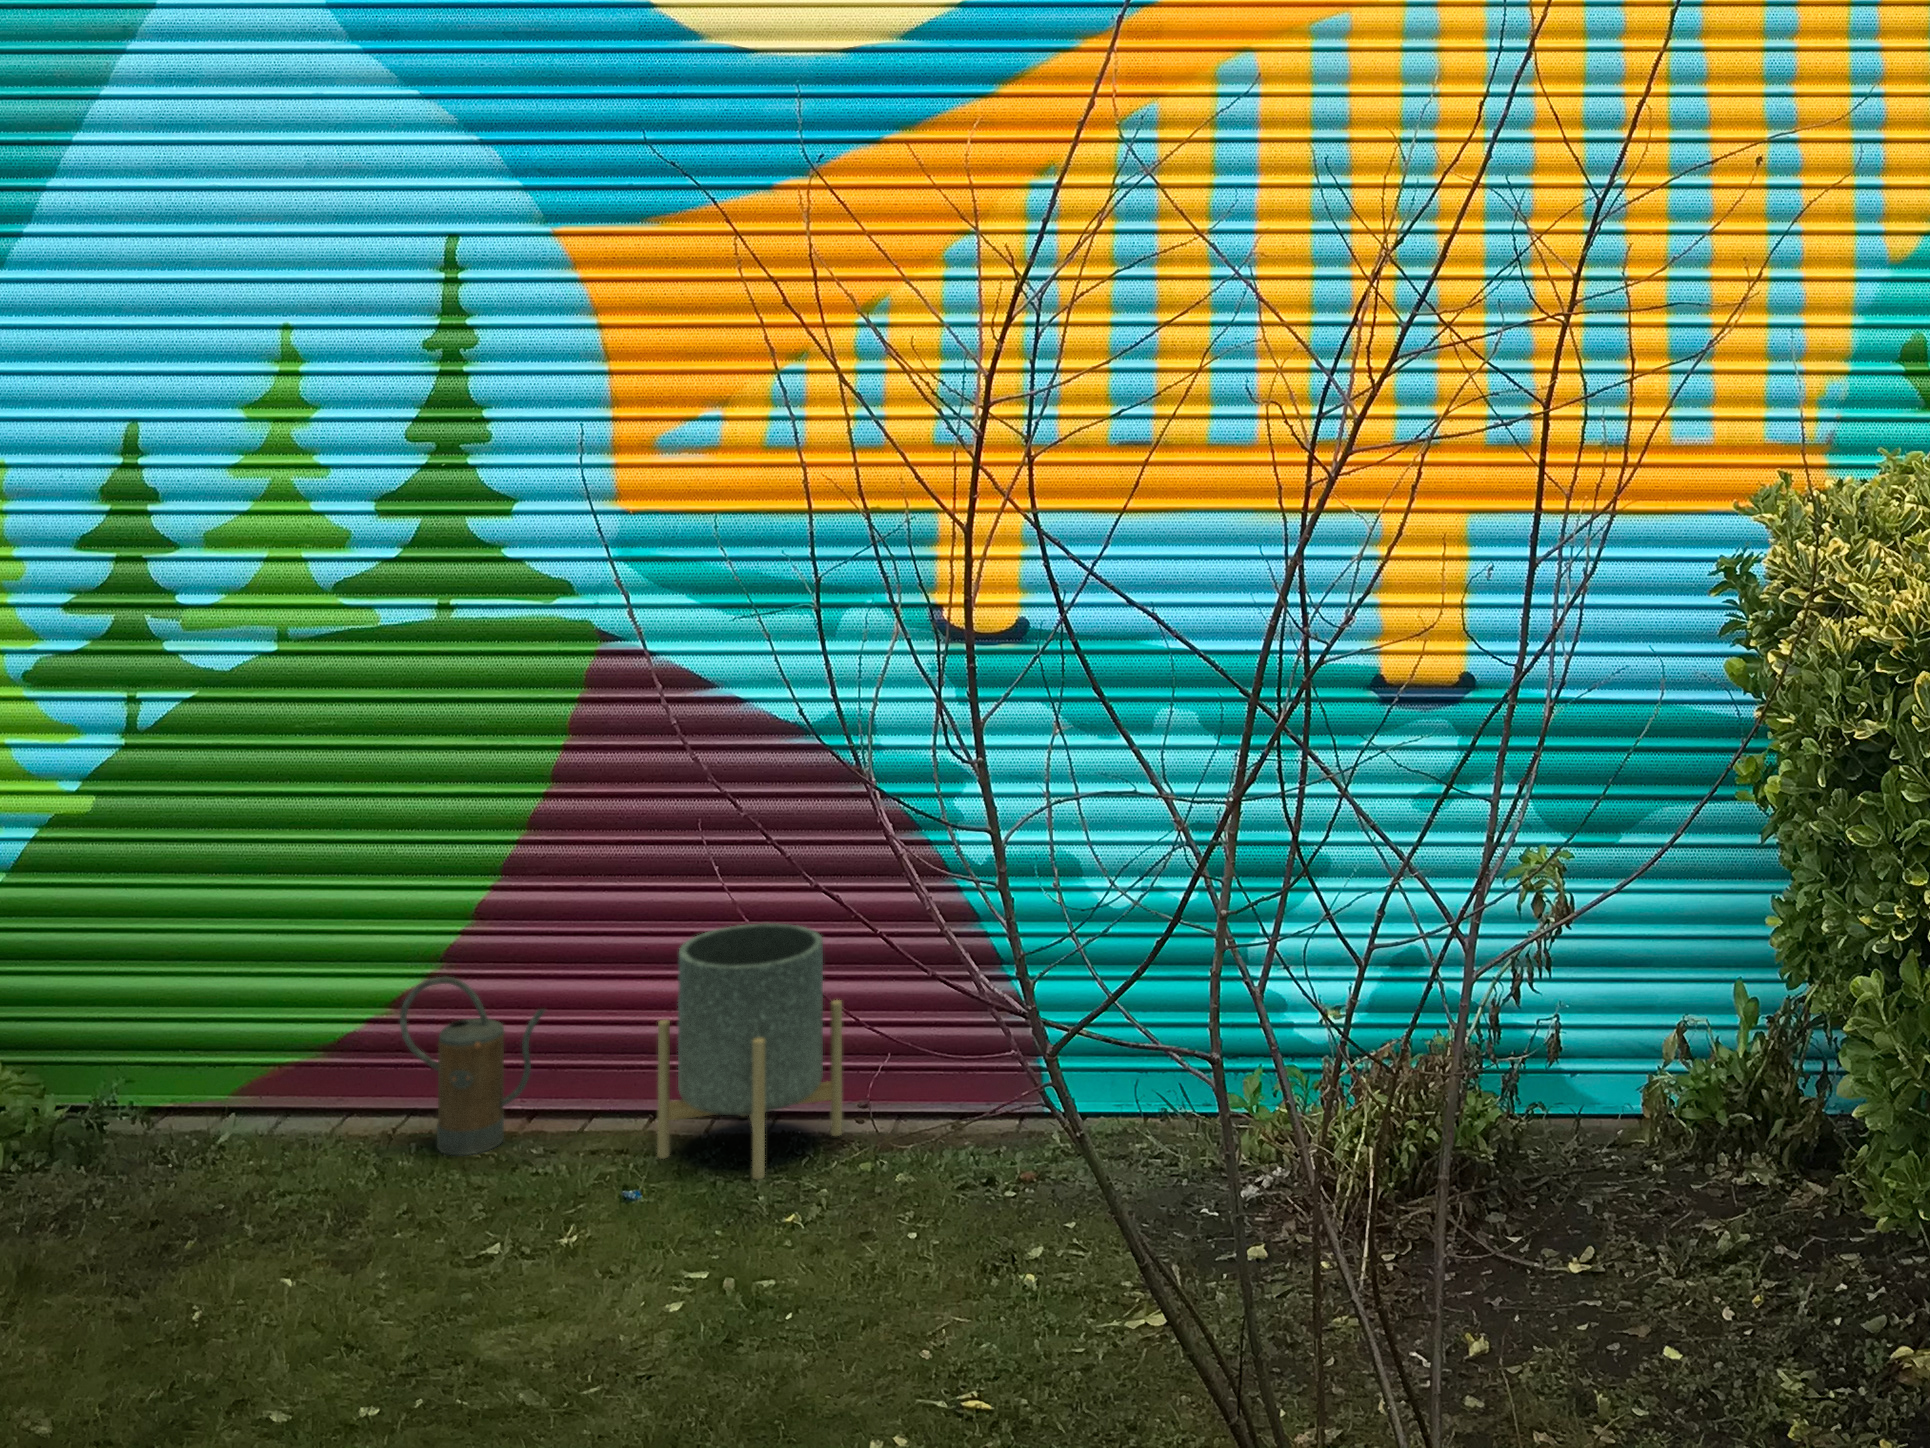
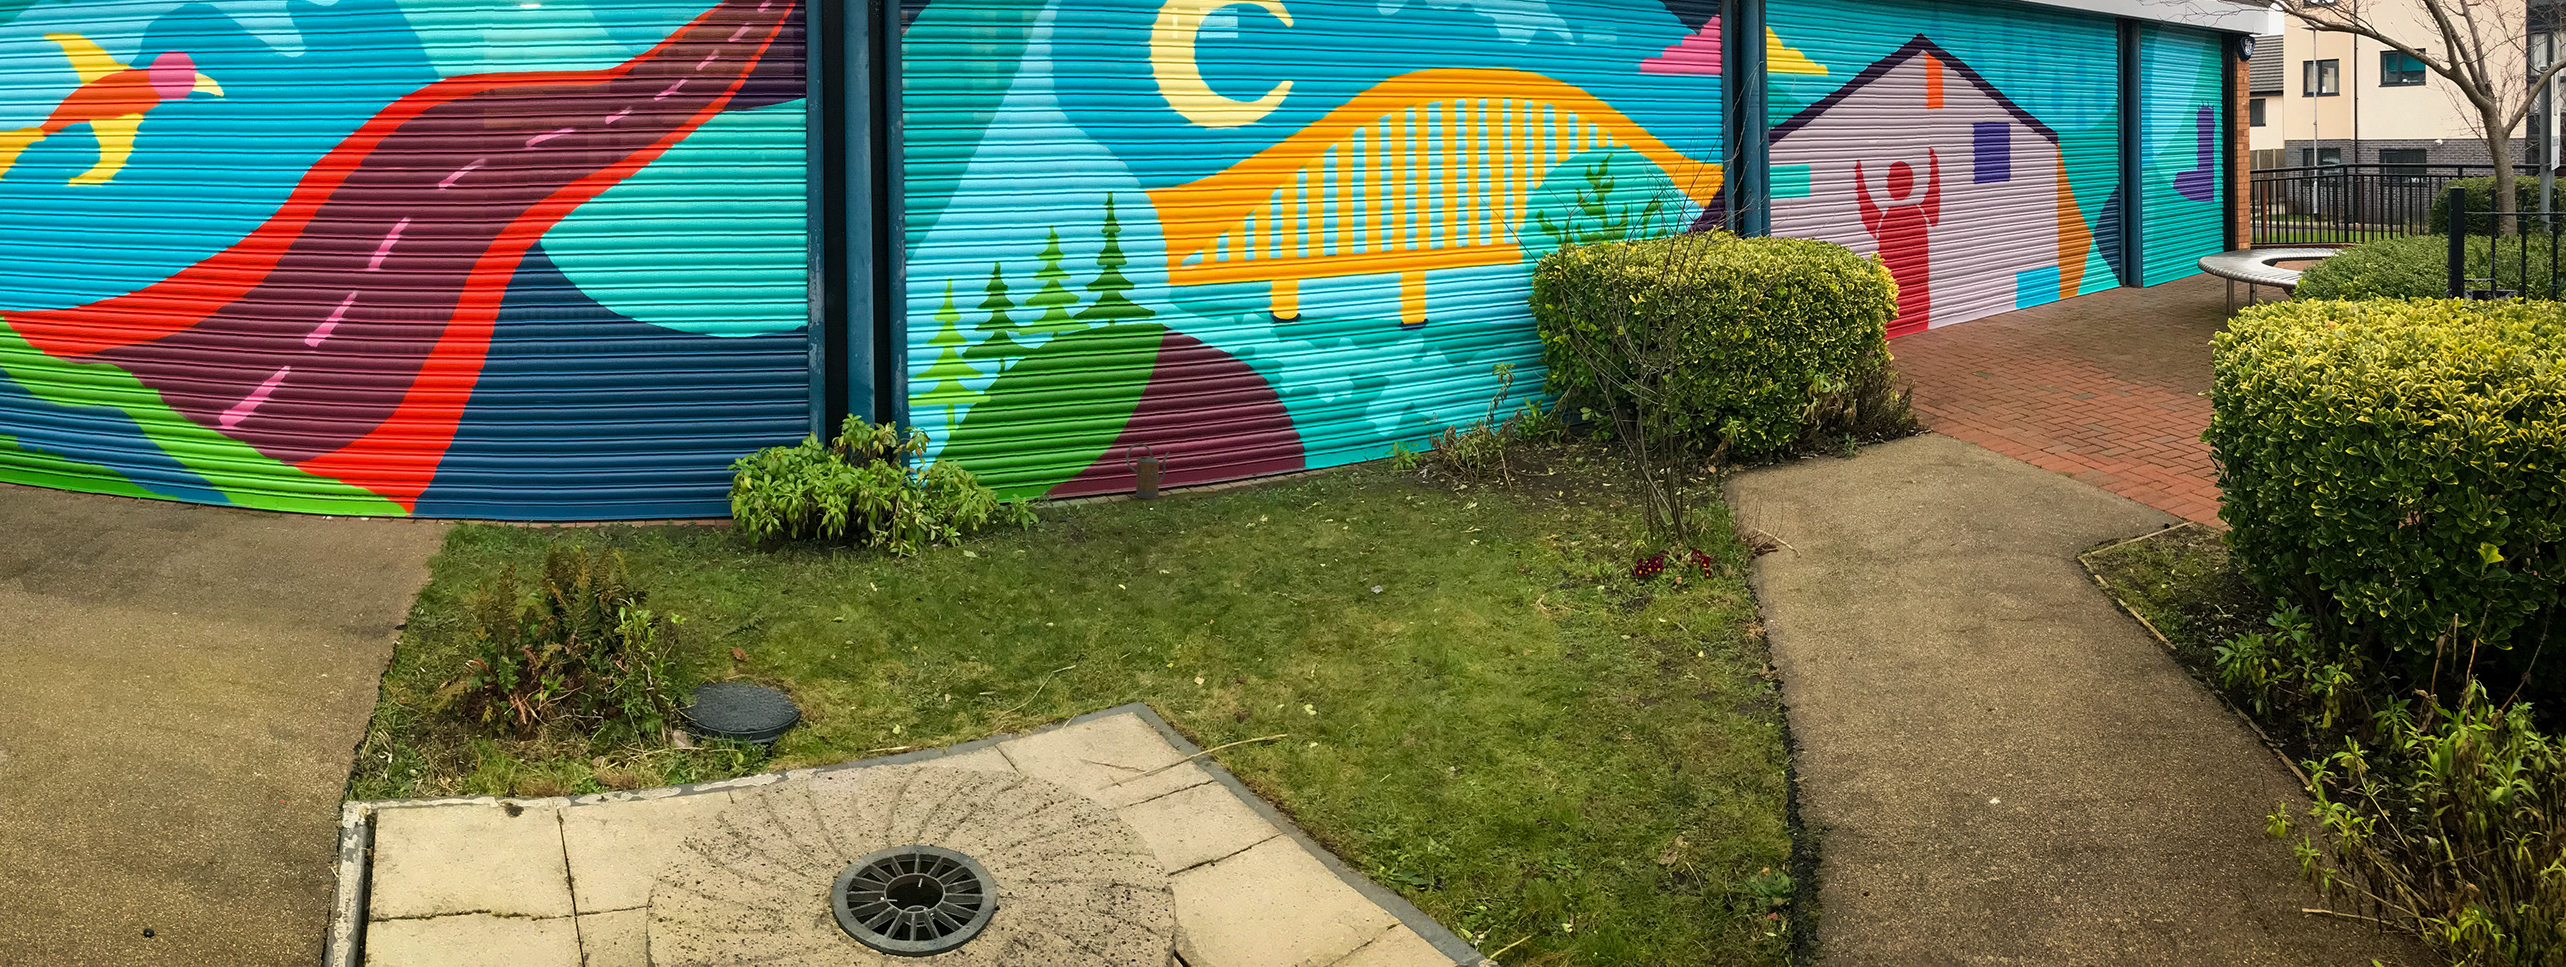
planter: present [657,923,842,1179] -> none [1208,423,1261,497]

